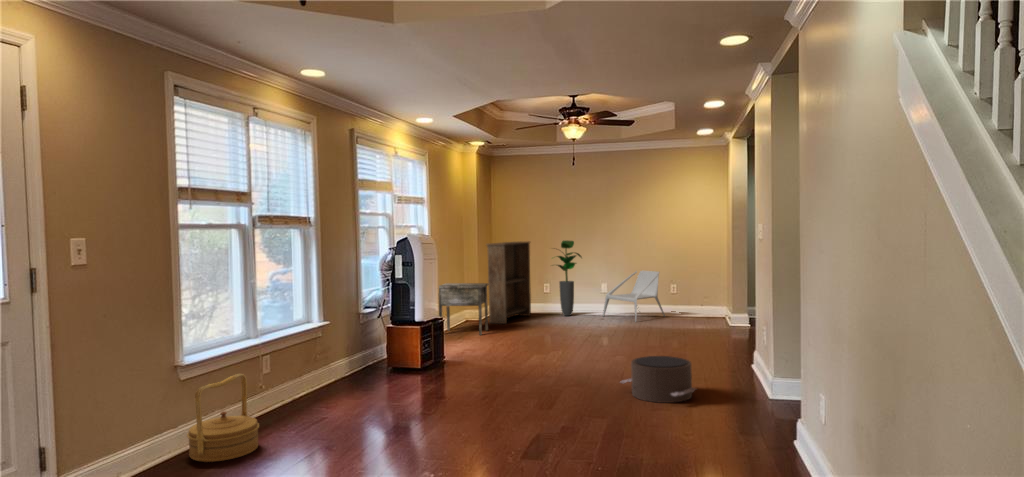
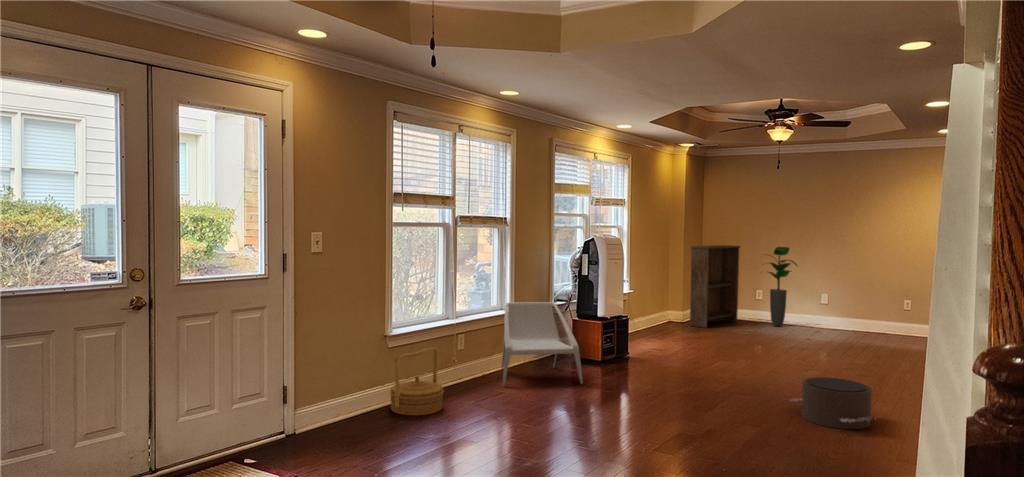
armchair: present [603,271,665,321] -> present [501,302,583,386]
side table: present [438,283,488,335] -> none [634,283,687,337]

